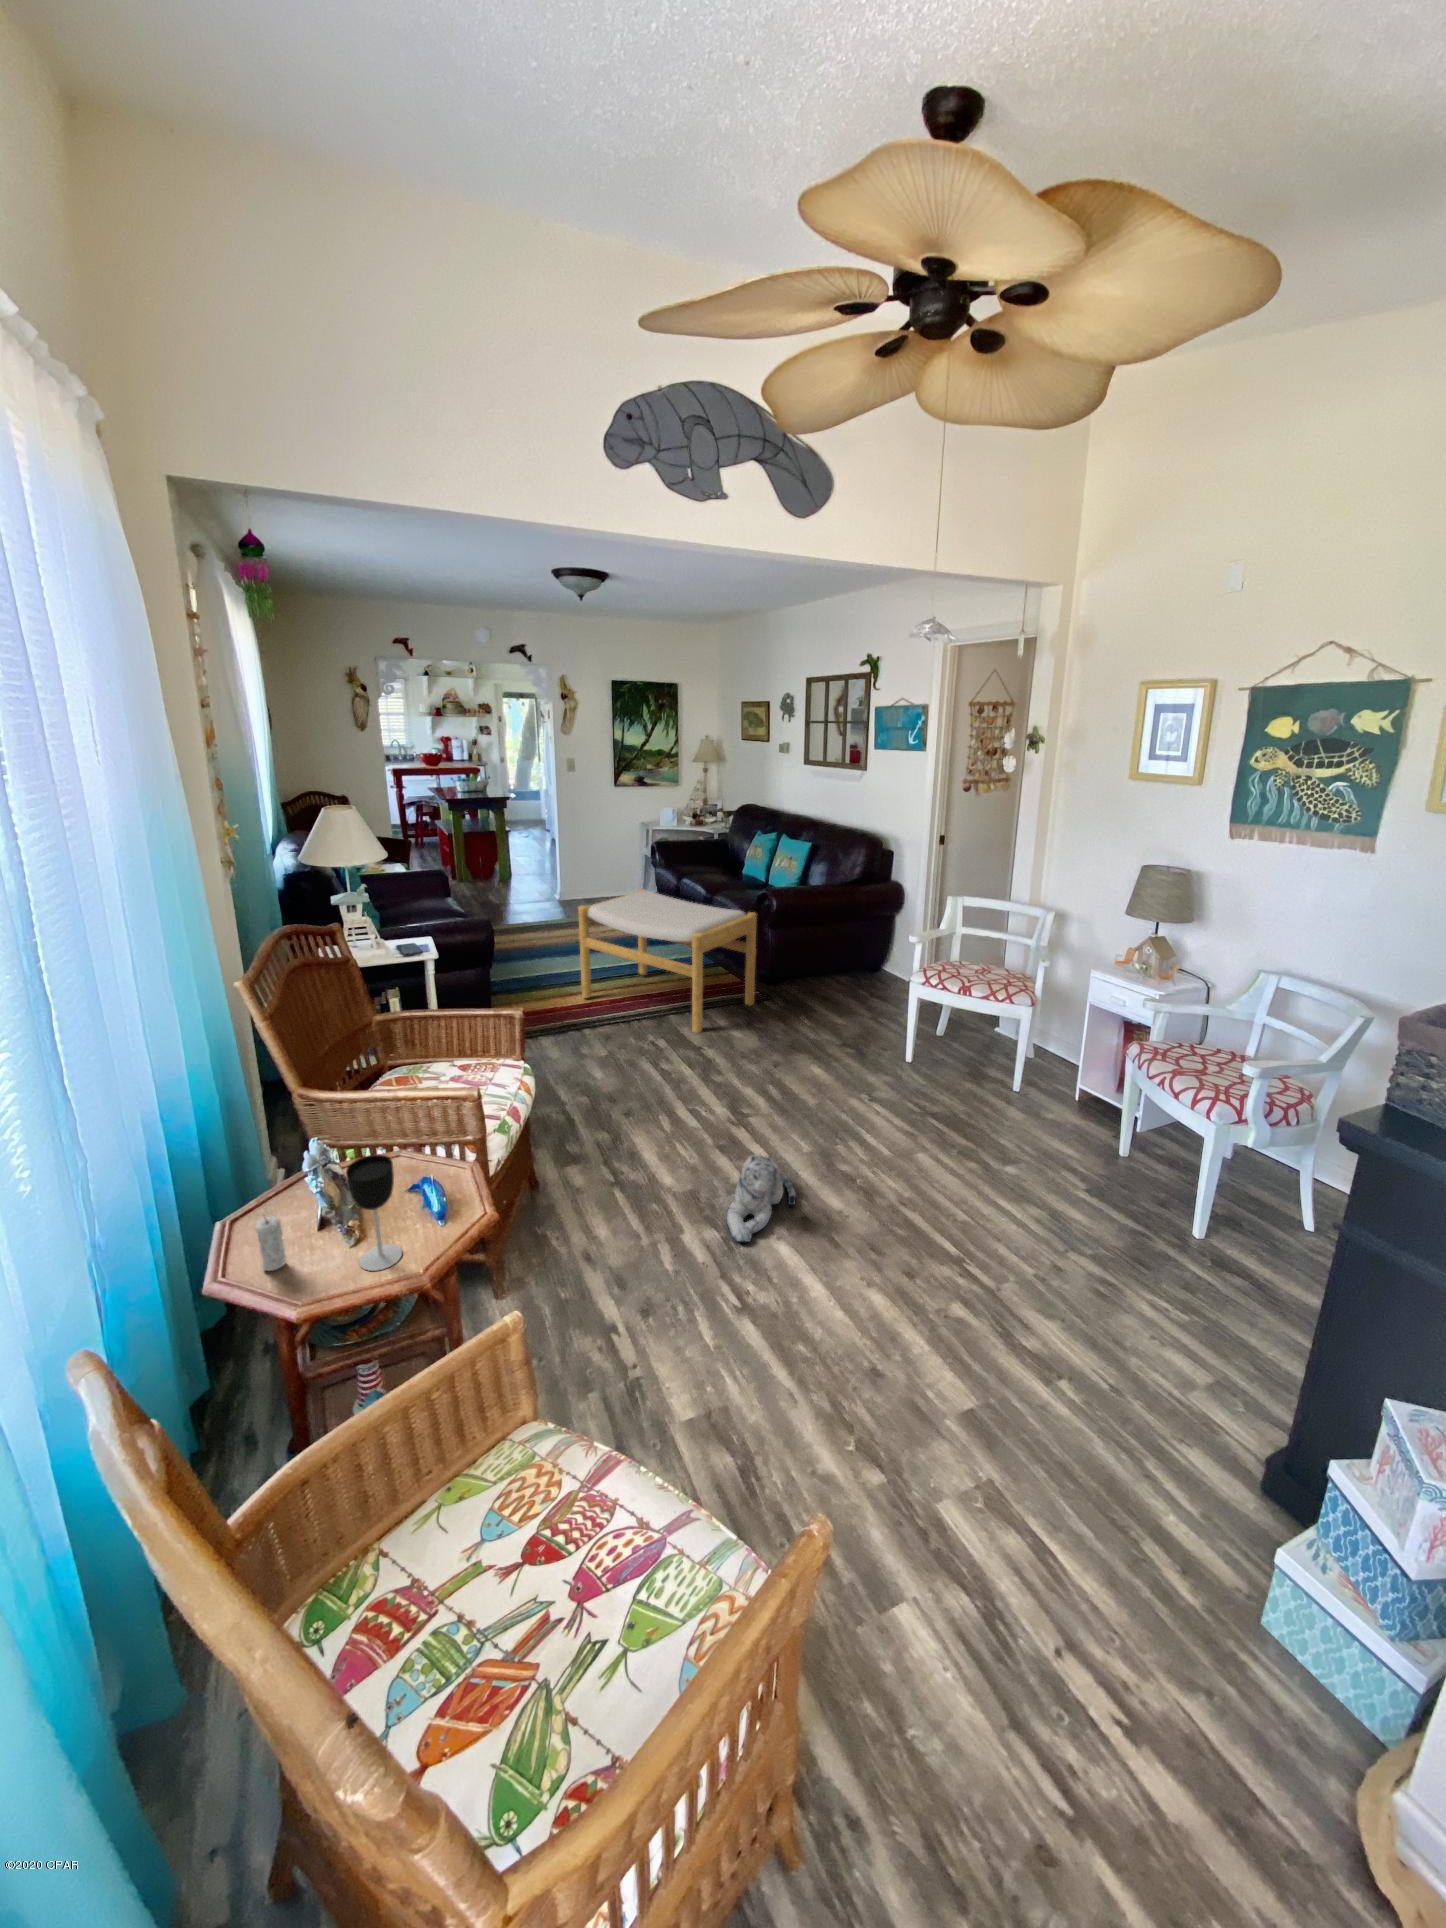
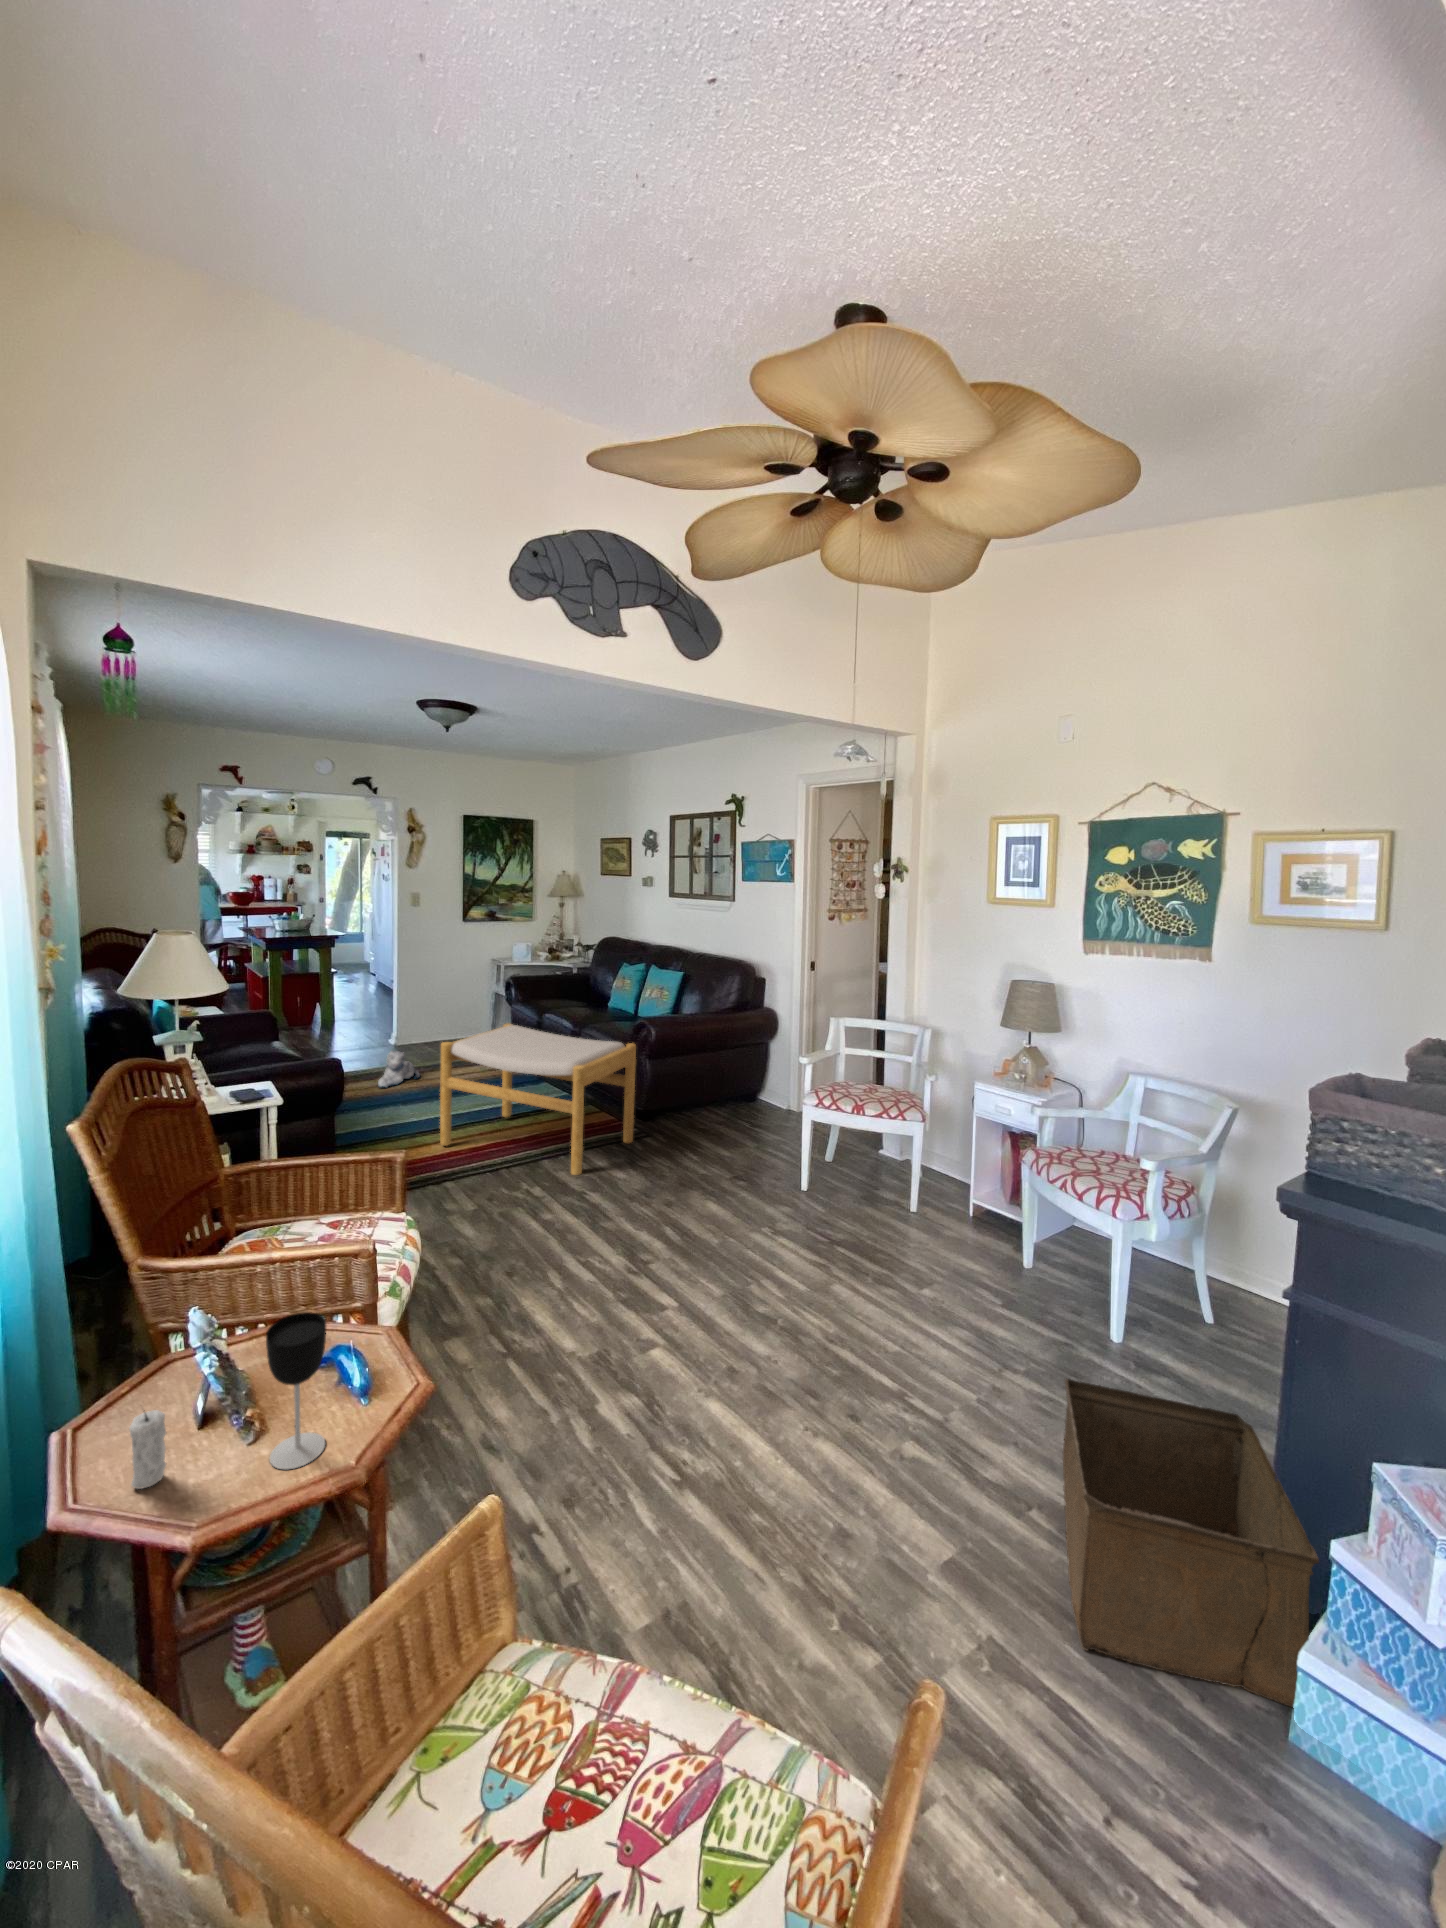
plush toy: present [727,1155,796,1242] -> present [378,1051,420,1088]
storage bin: none [1072,1274,1318,1604] -> present [1063,1378,1319,1707]

